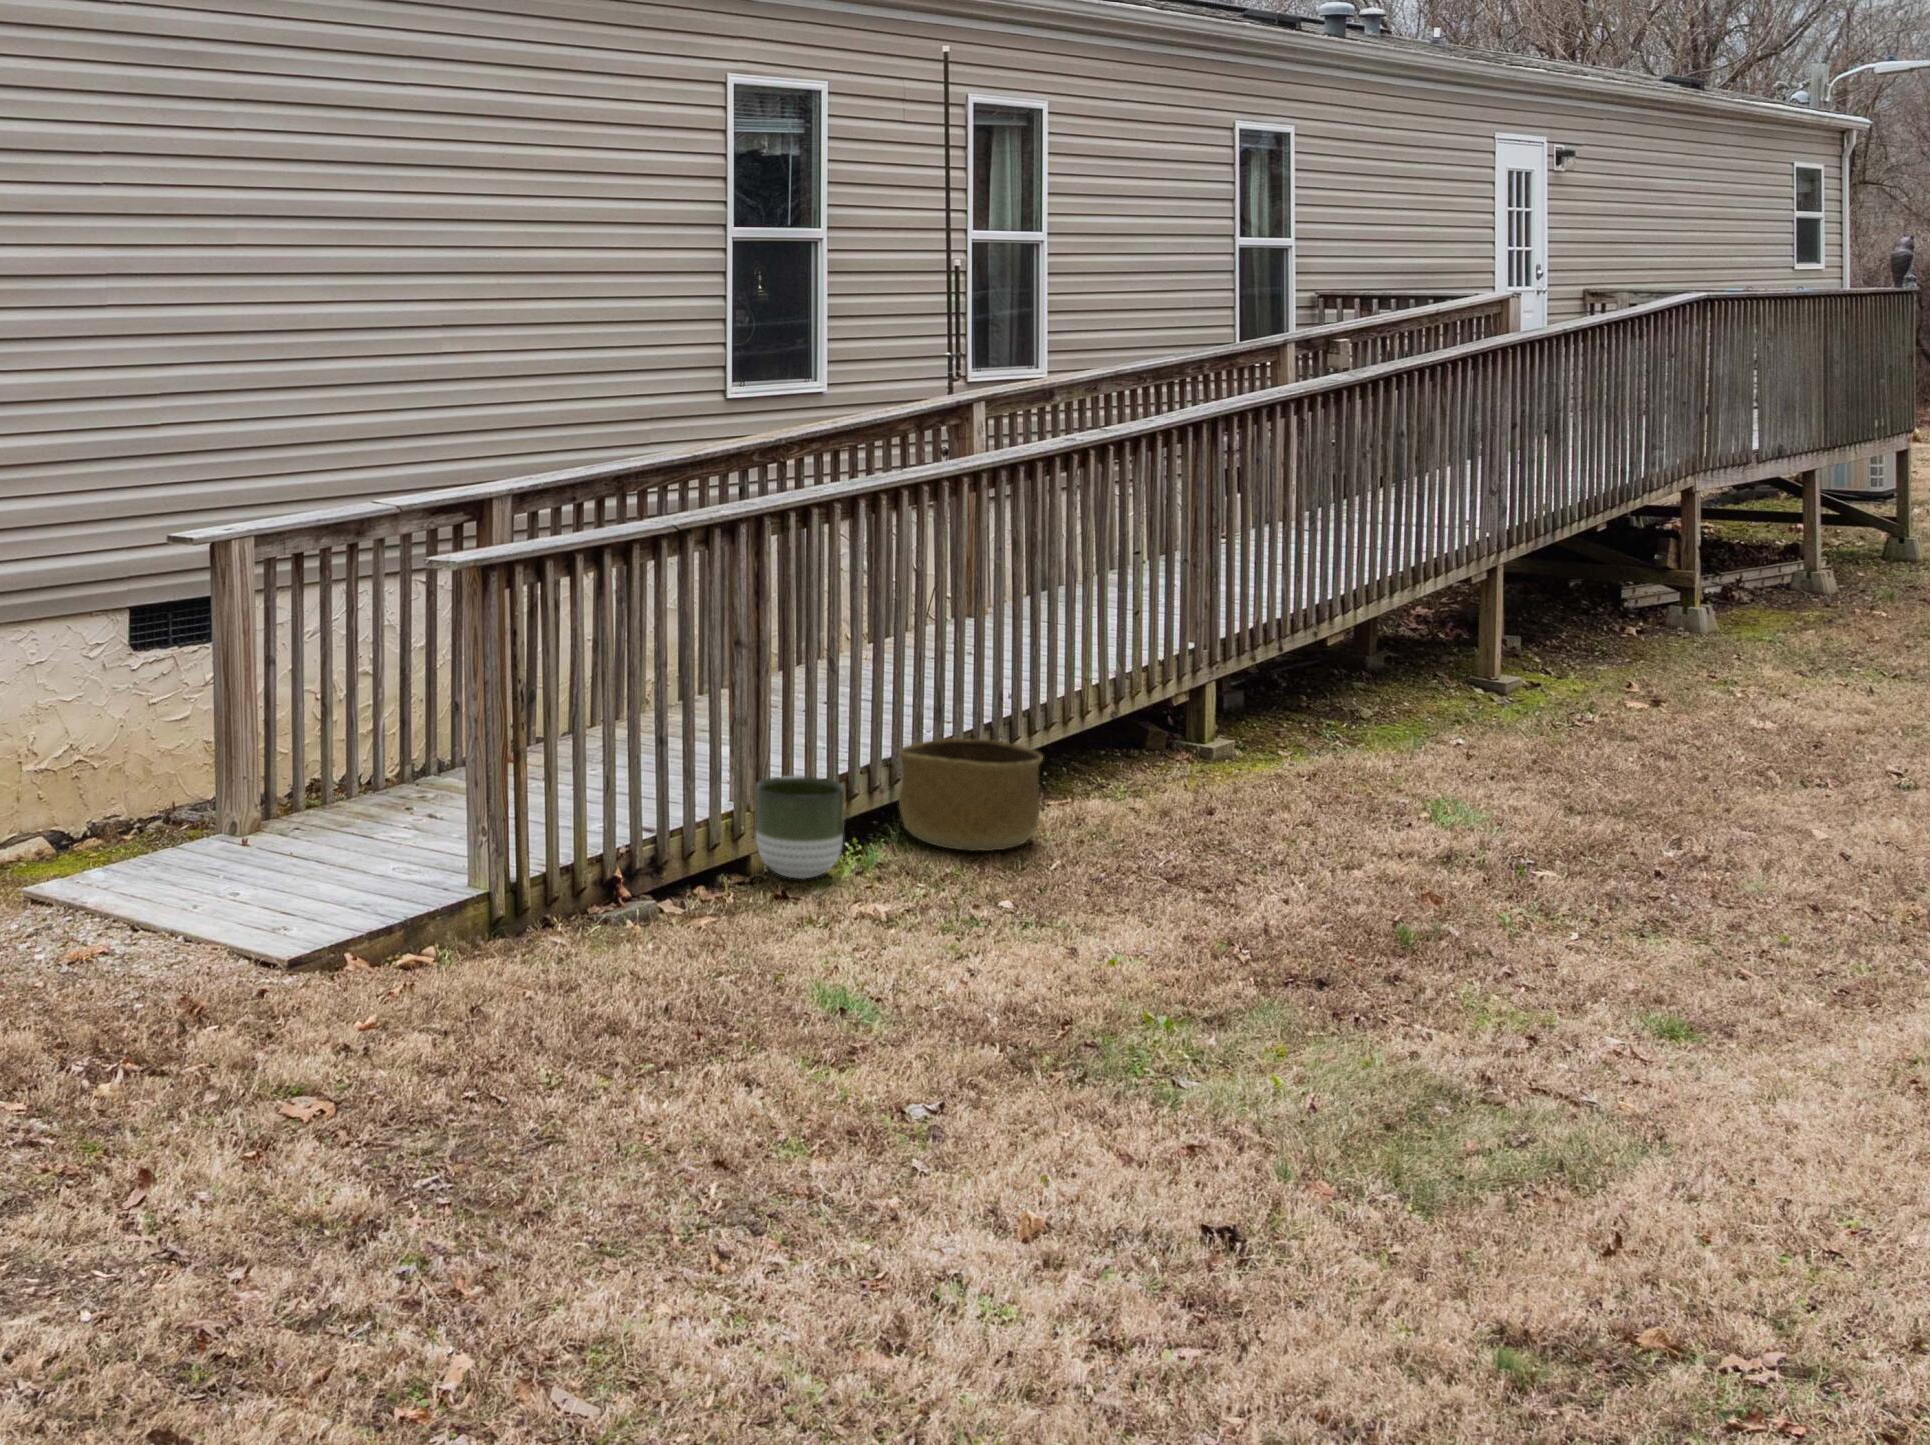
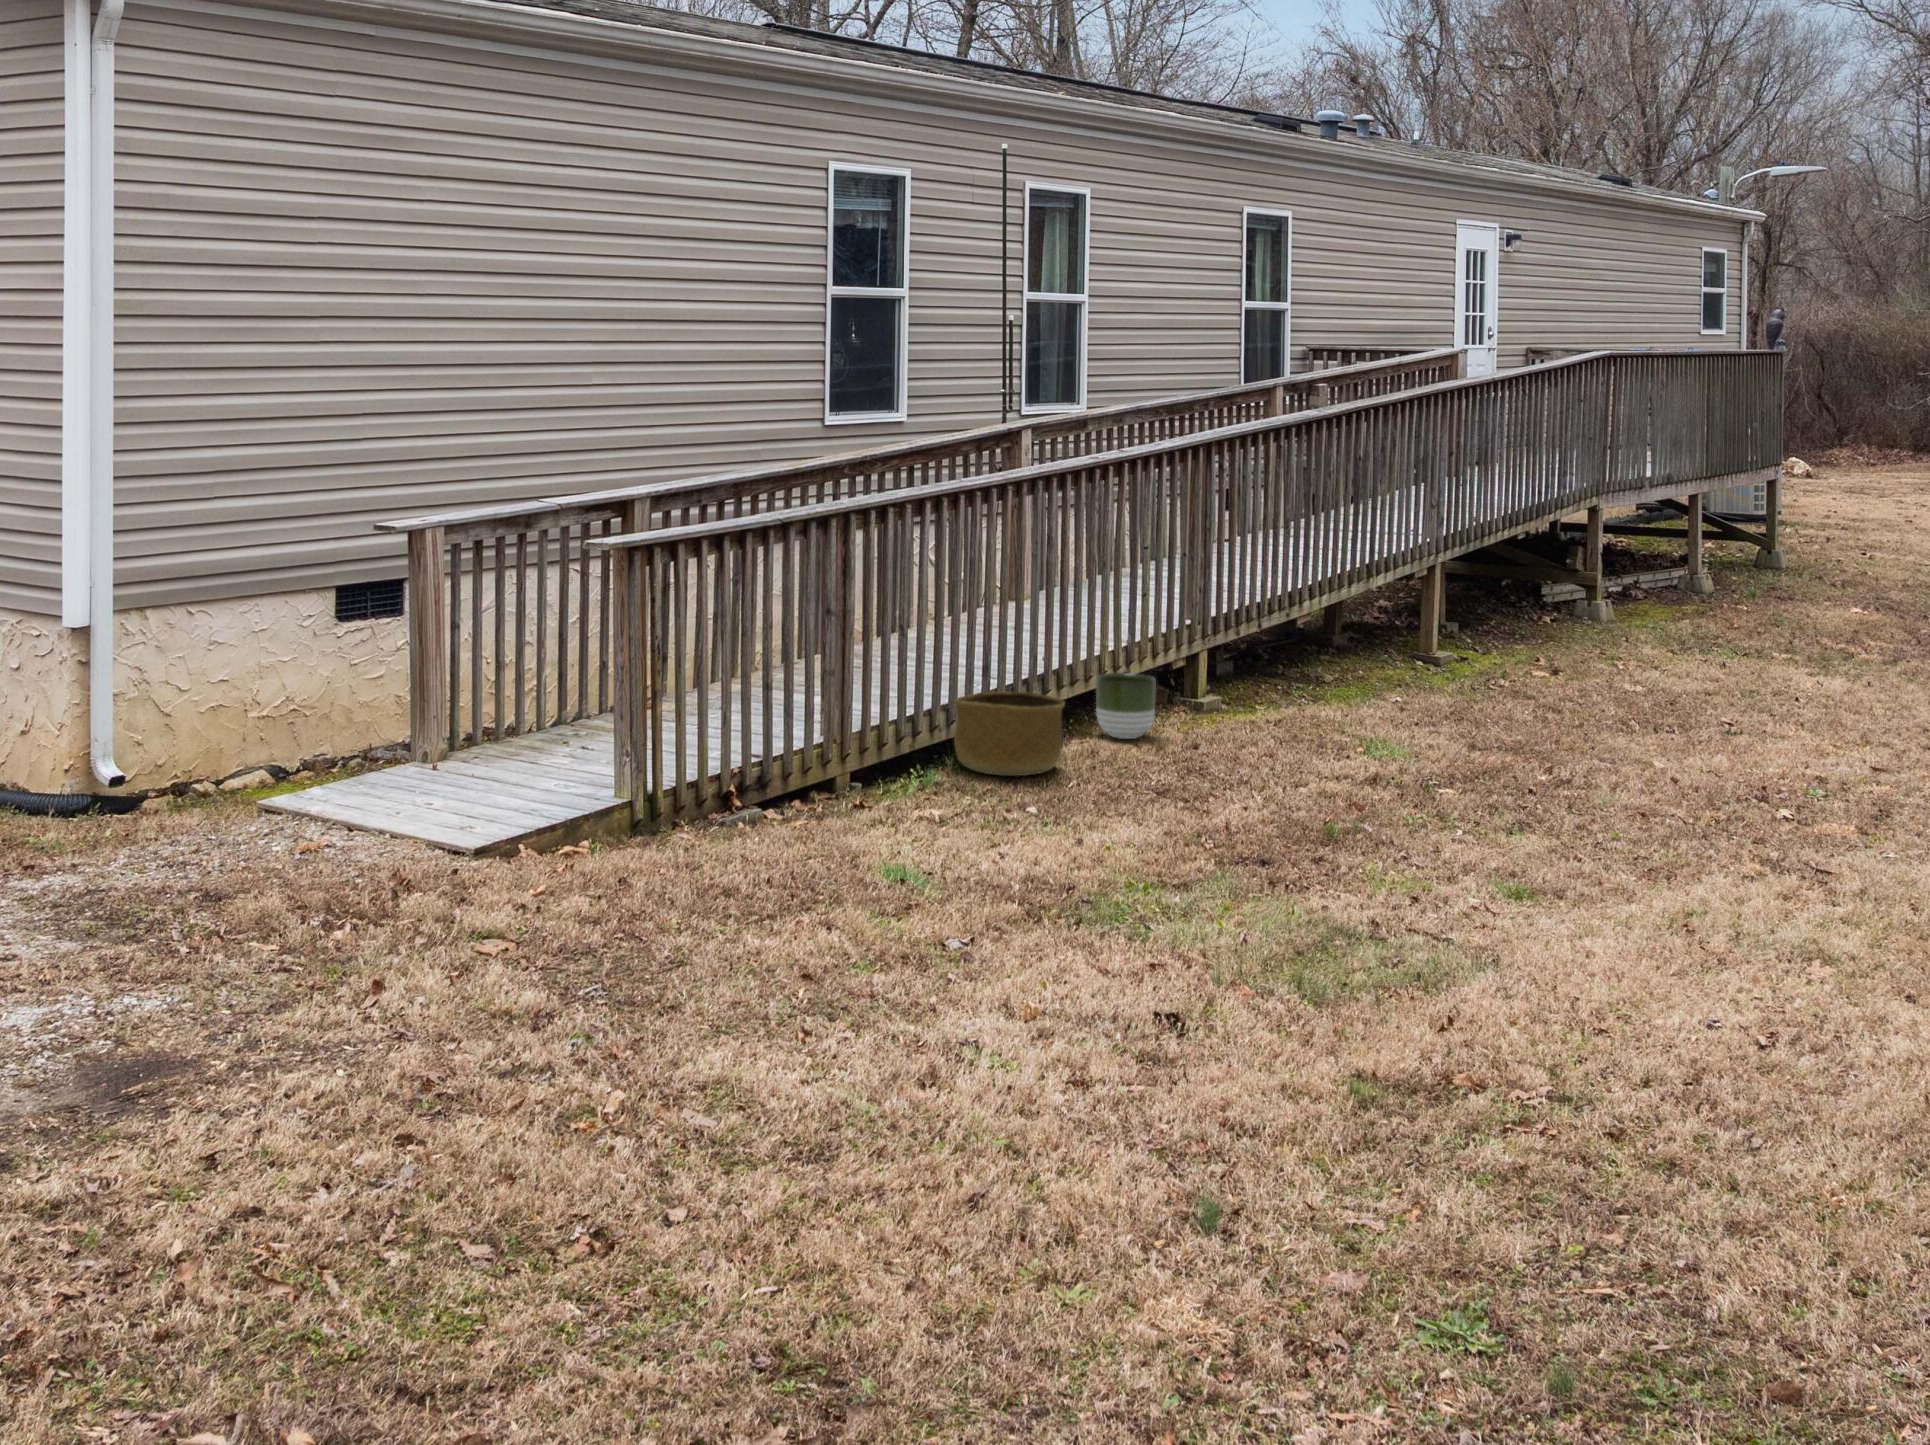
planter: present [756,776,844,879] -> present [1096,673,1156,739]

